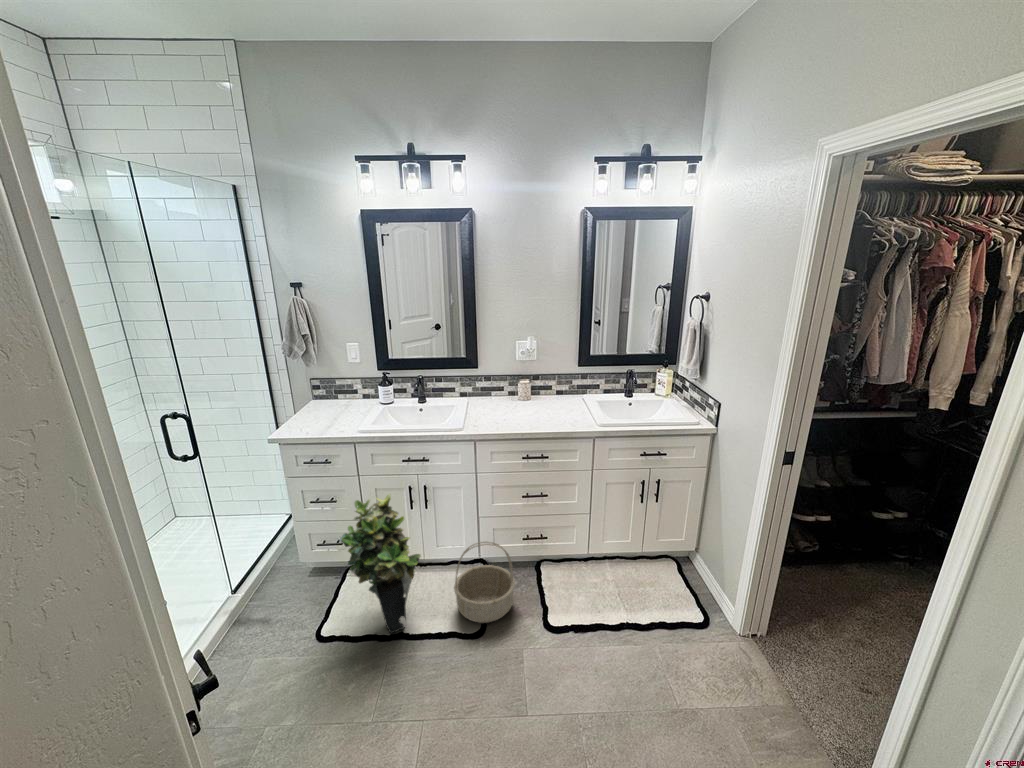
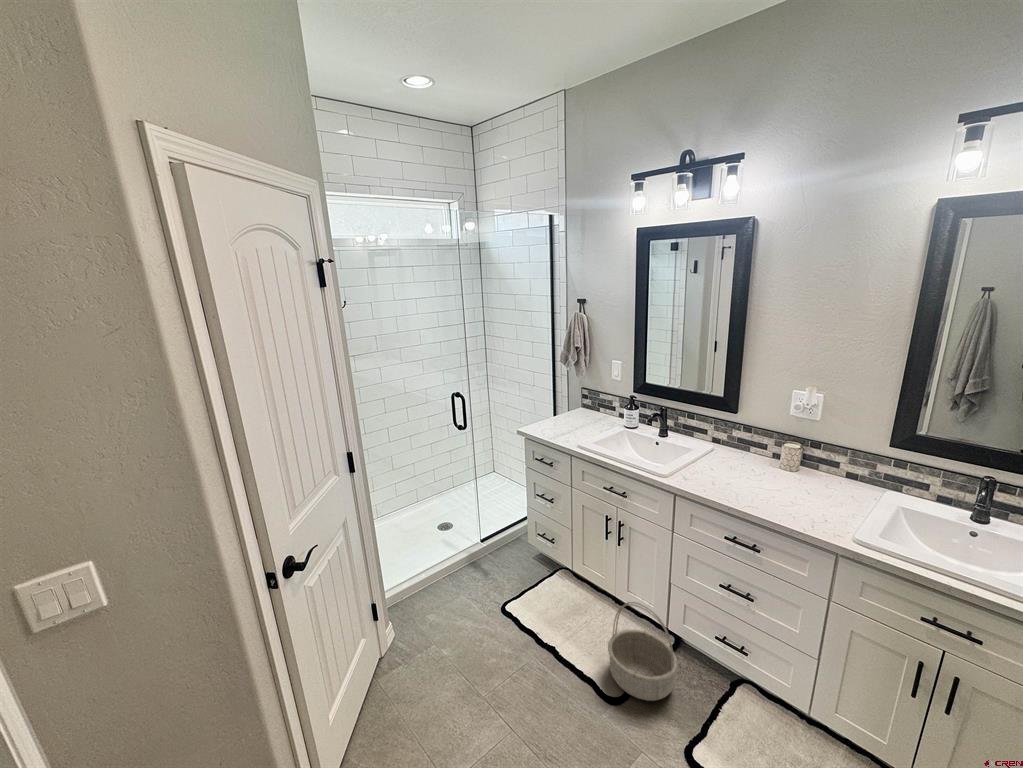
potted plant: present [340,494,421,633] -> none [524,507,592,644]

